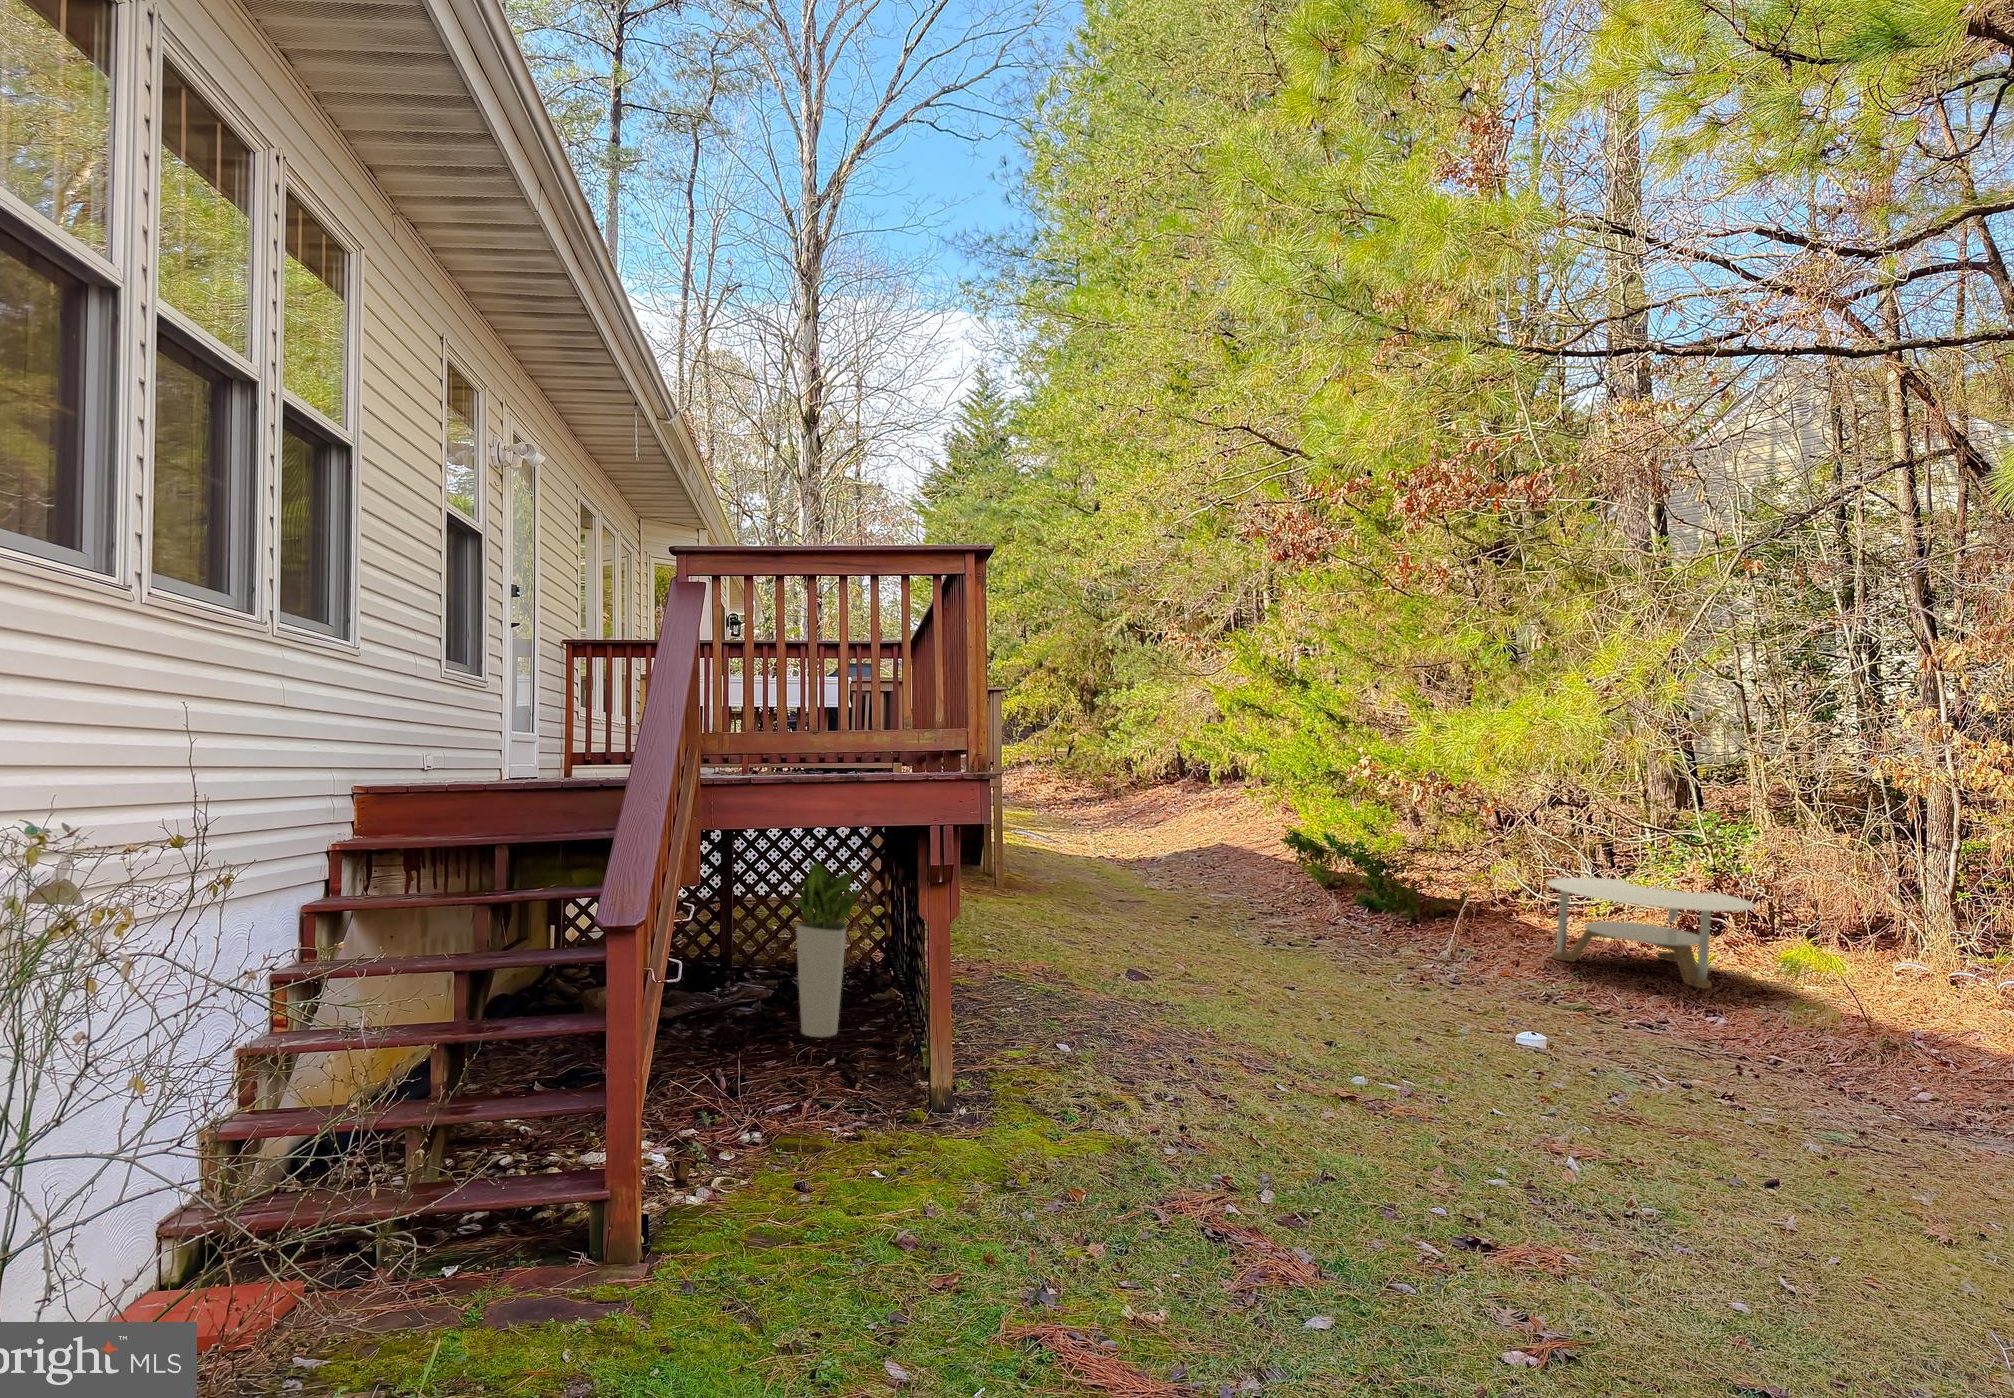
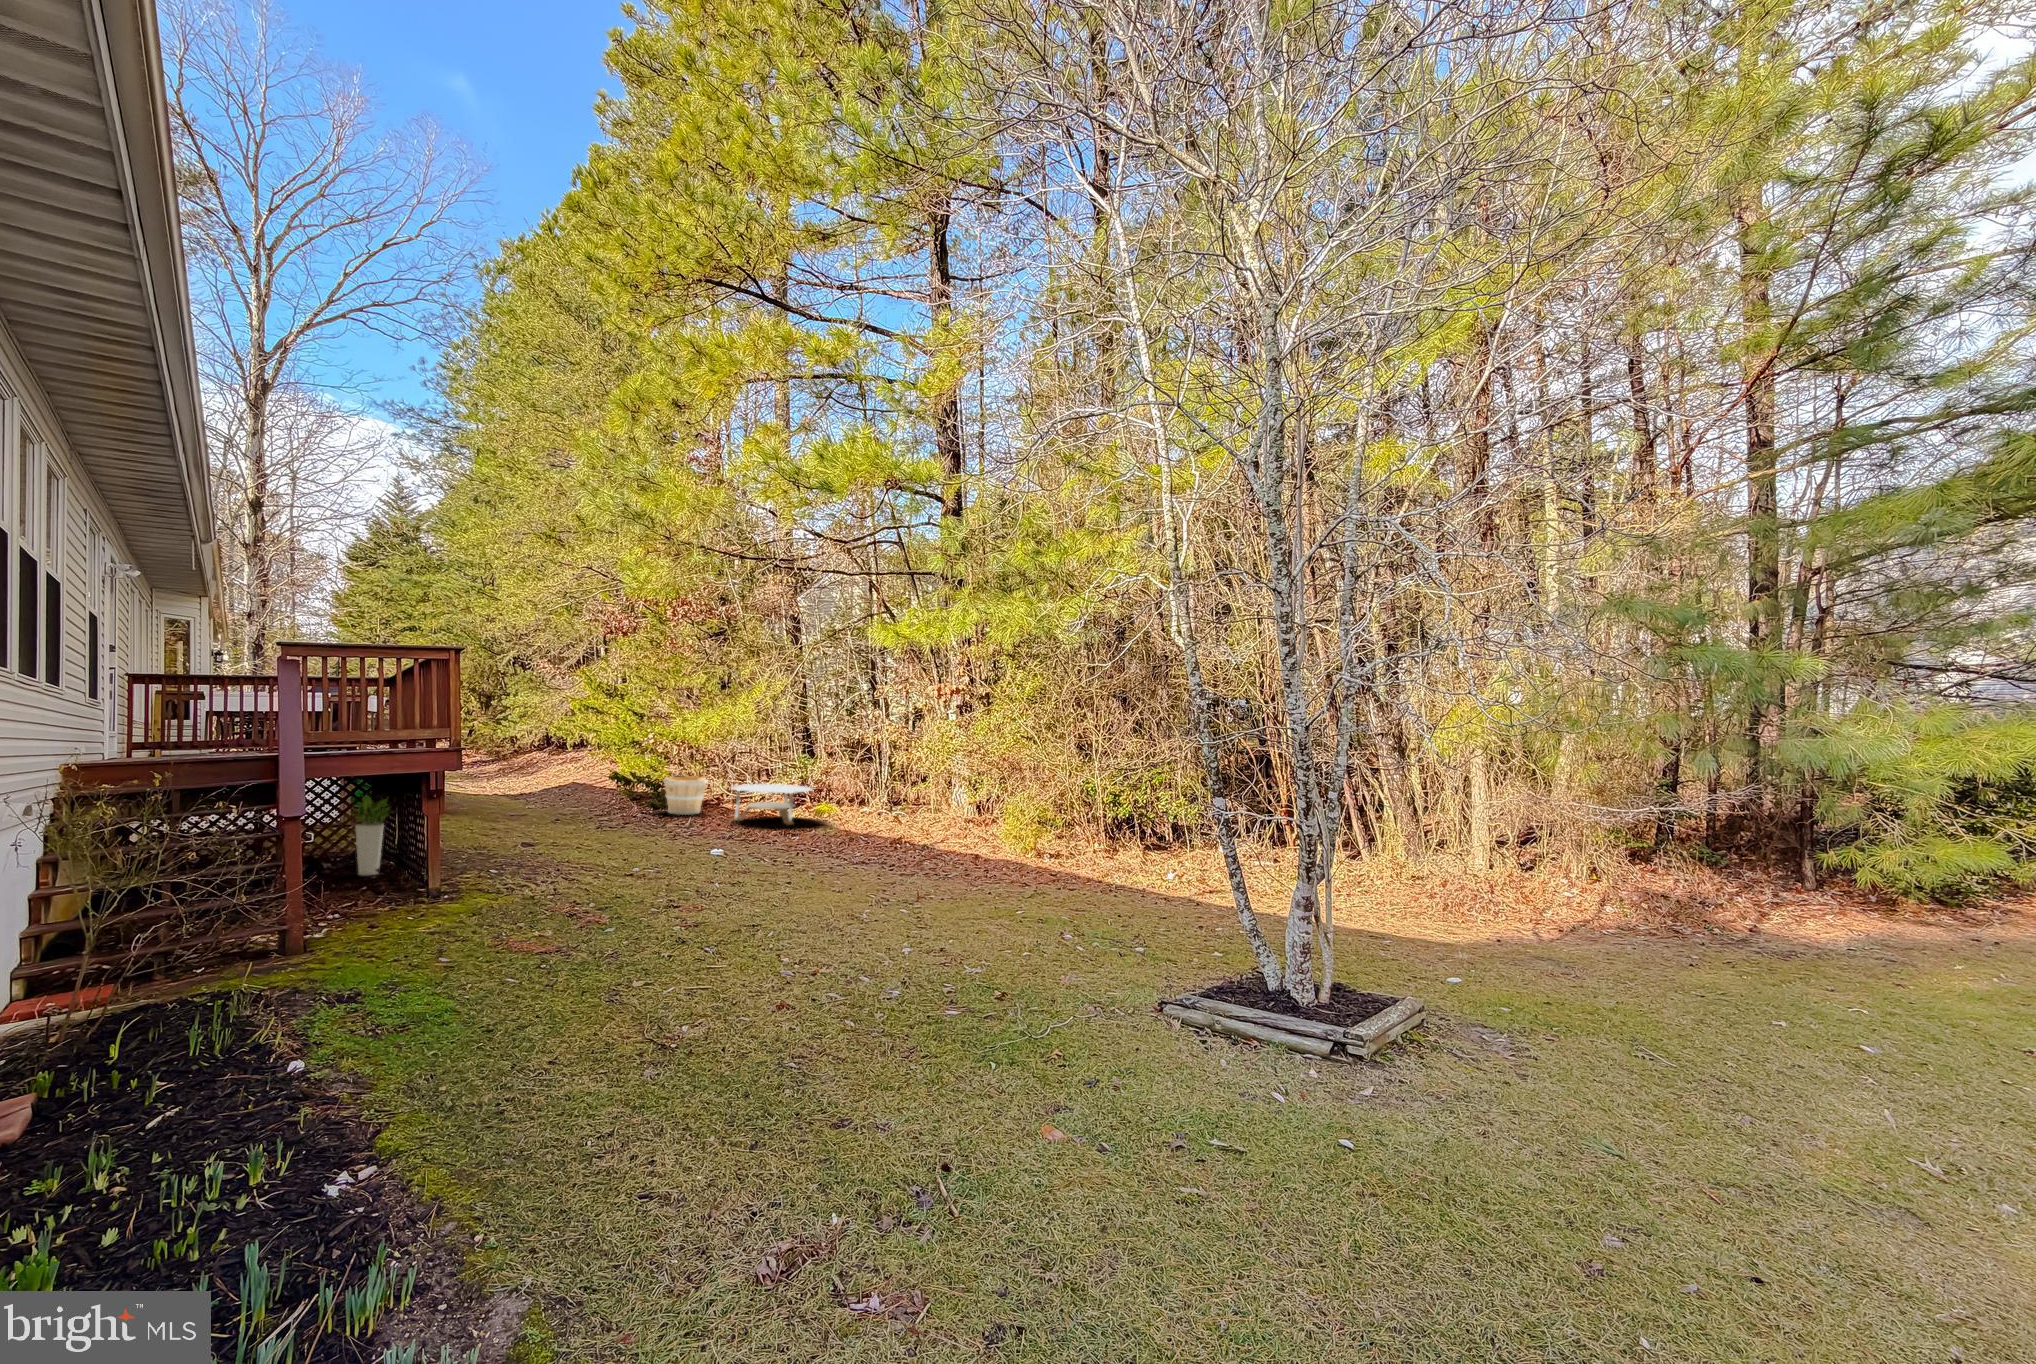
wooden bucket: none [1391,847,1484,932] -> present [664,776,708,815]

